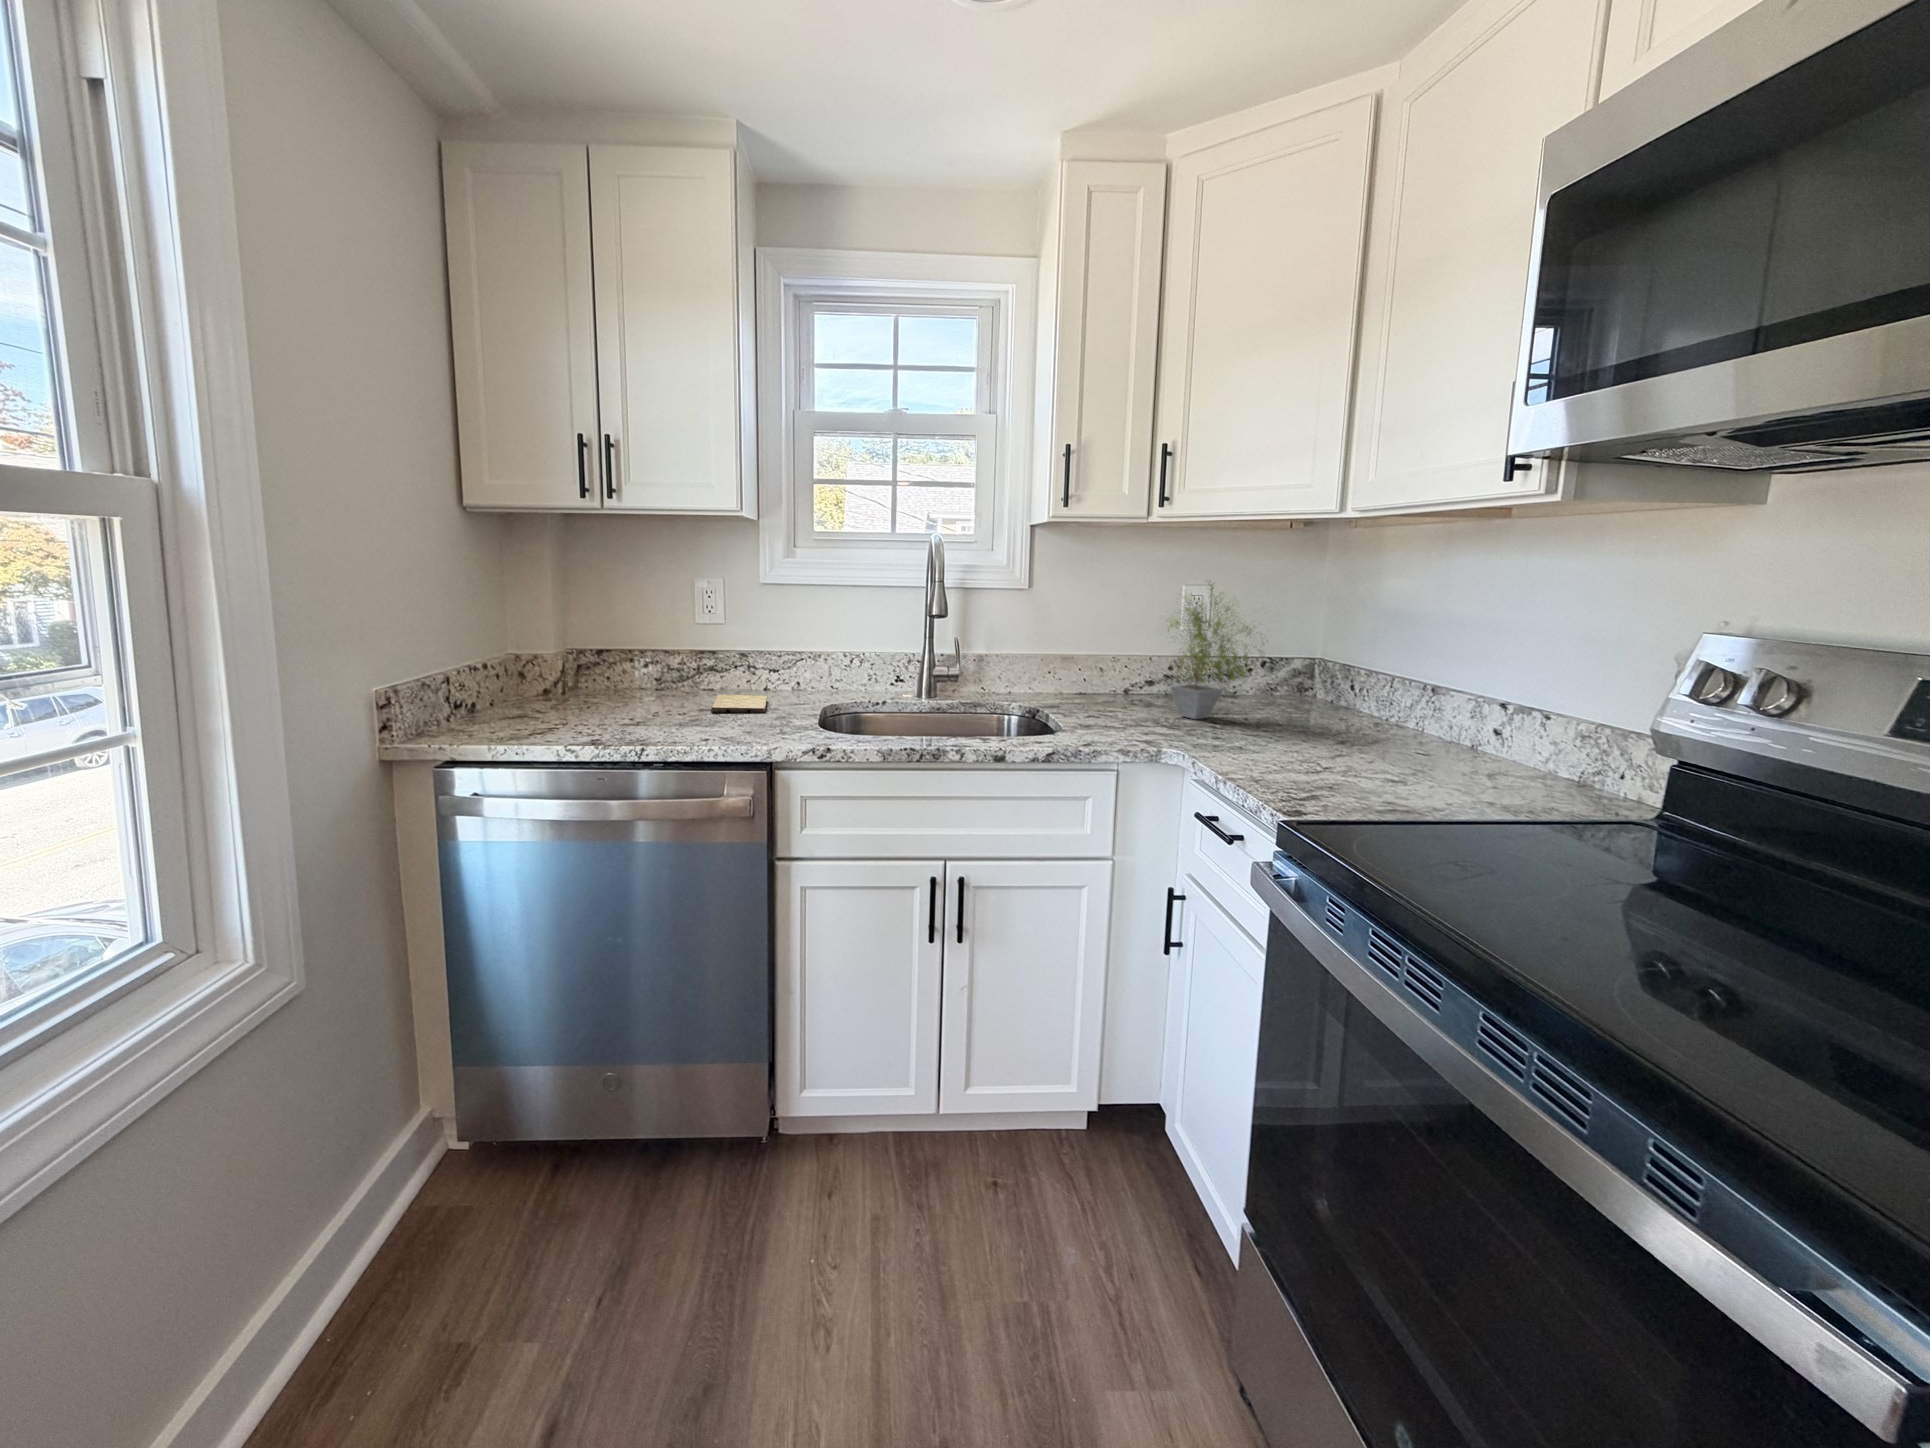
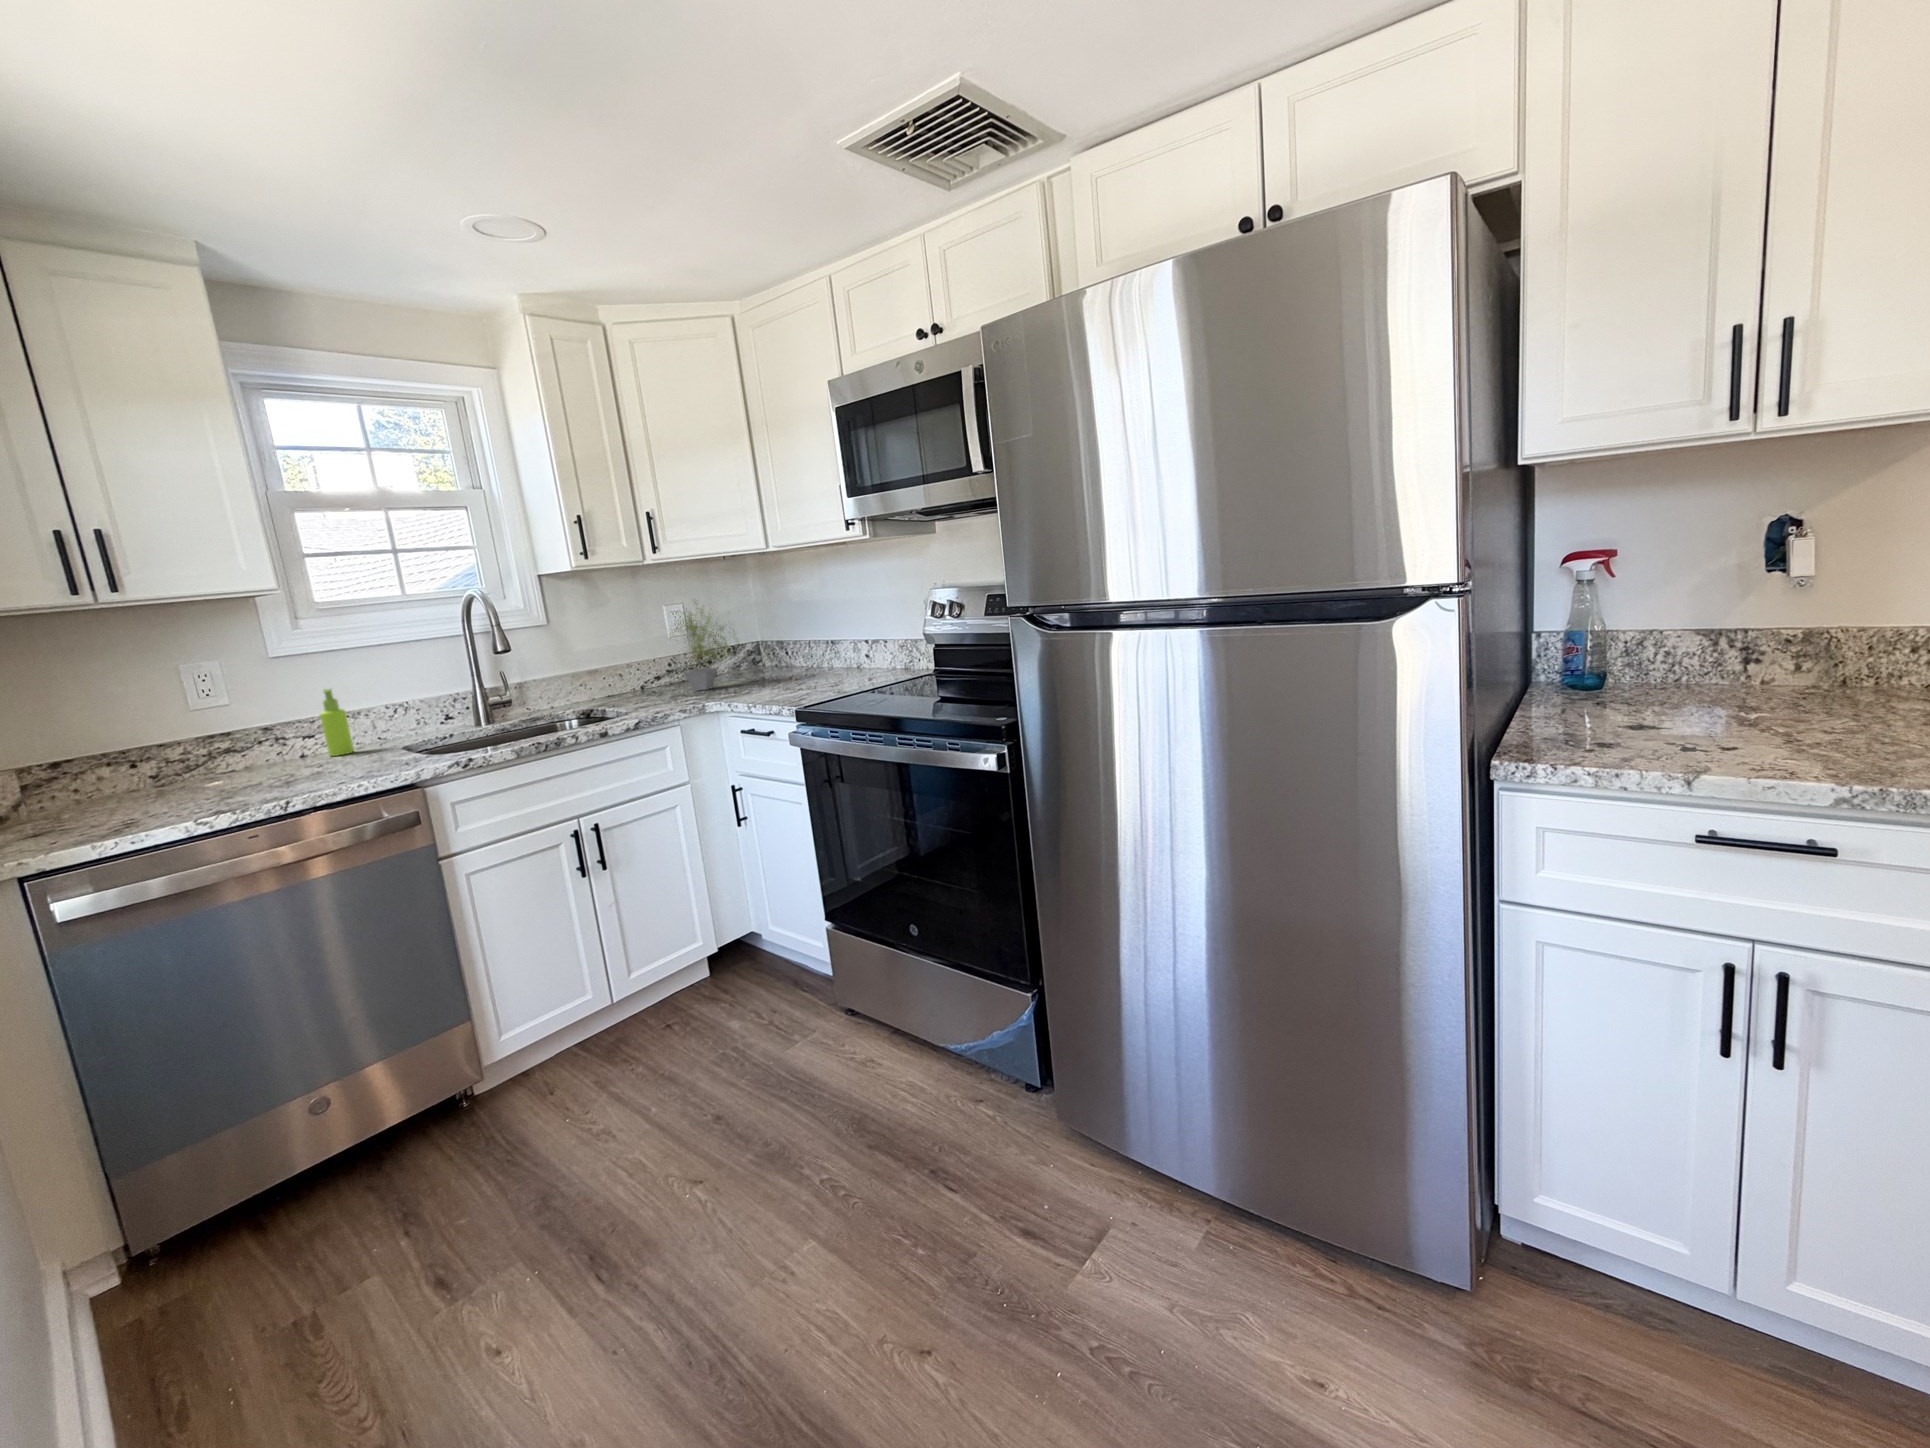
soap dispenser: none [786,625,808,697] -> present [320,689,354,756]
cutting board: present [711,695,767,713] -> none [259,758,345,778]

